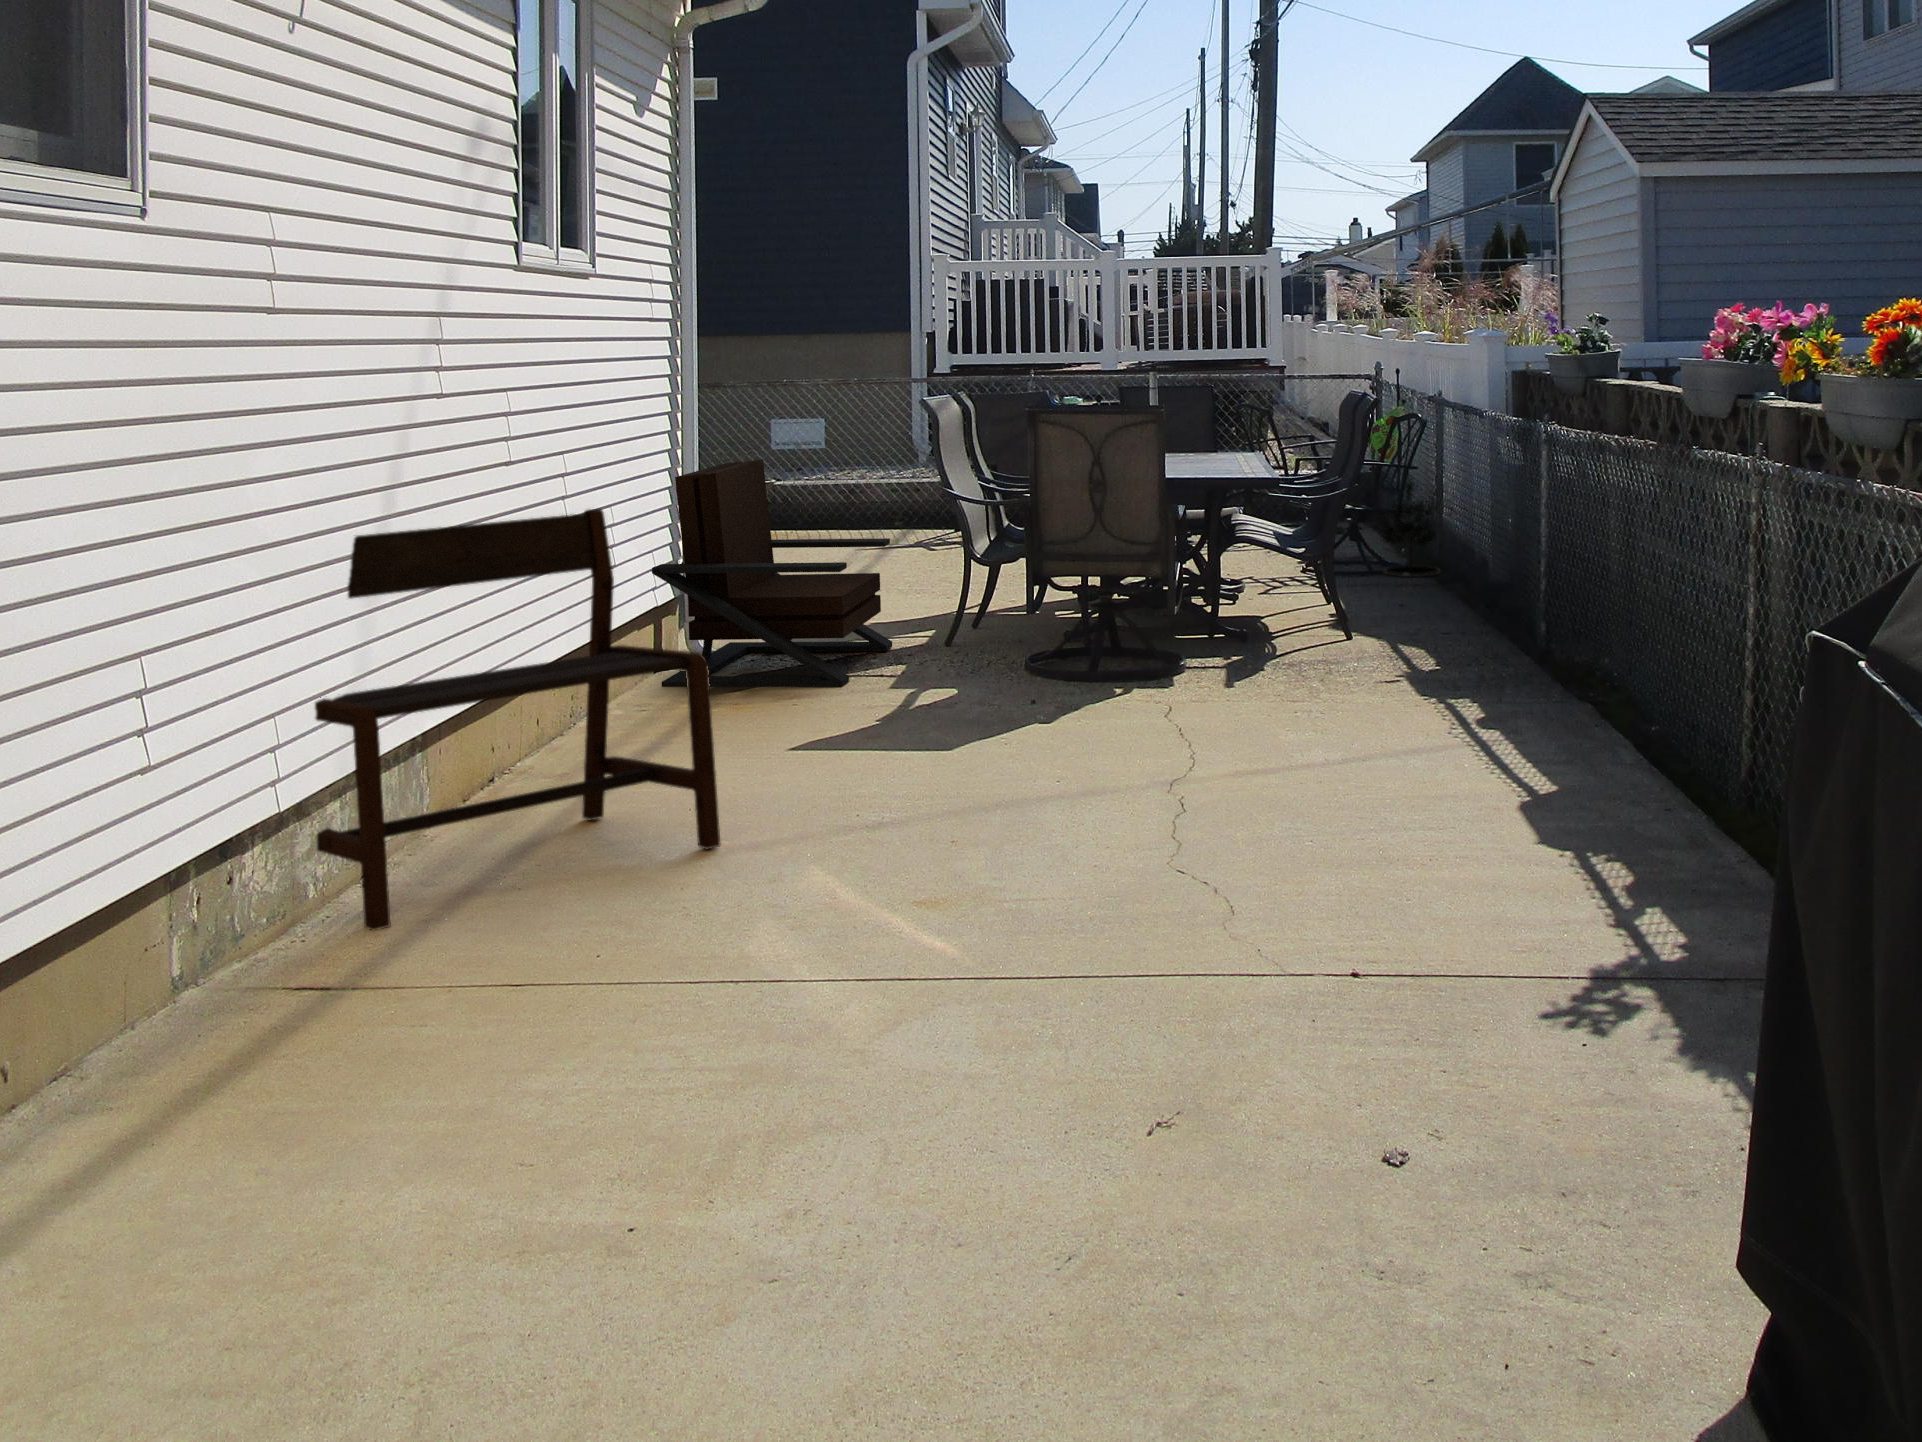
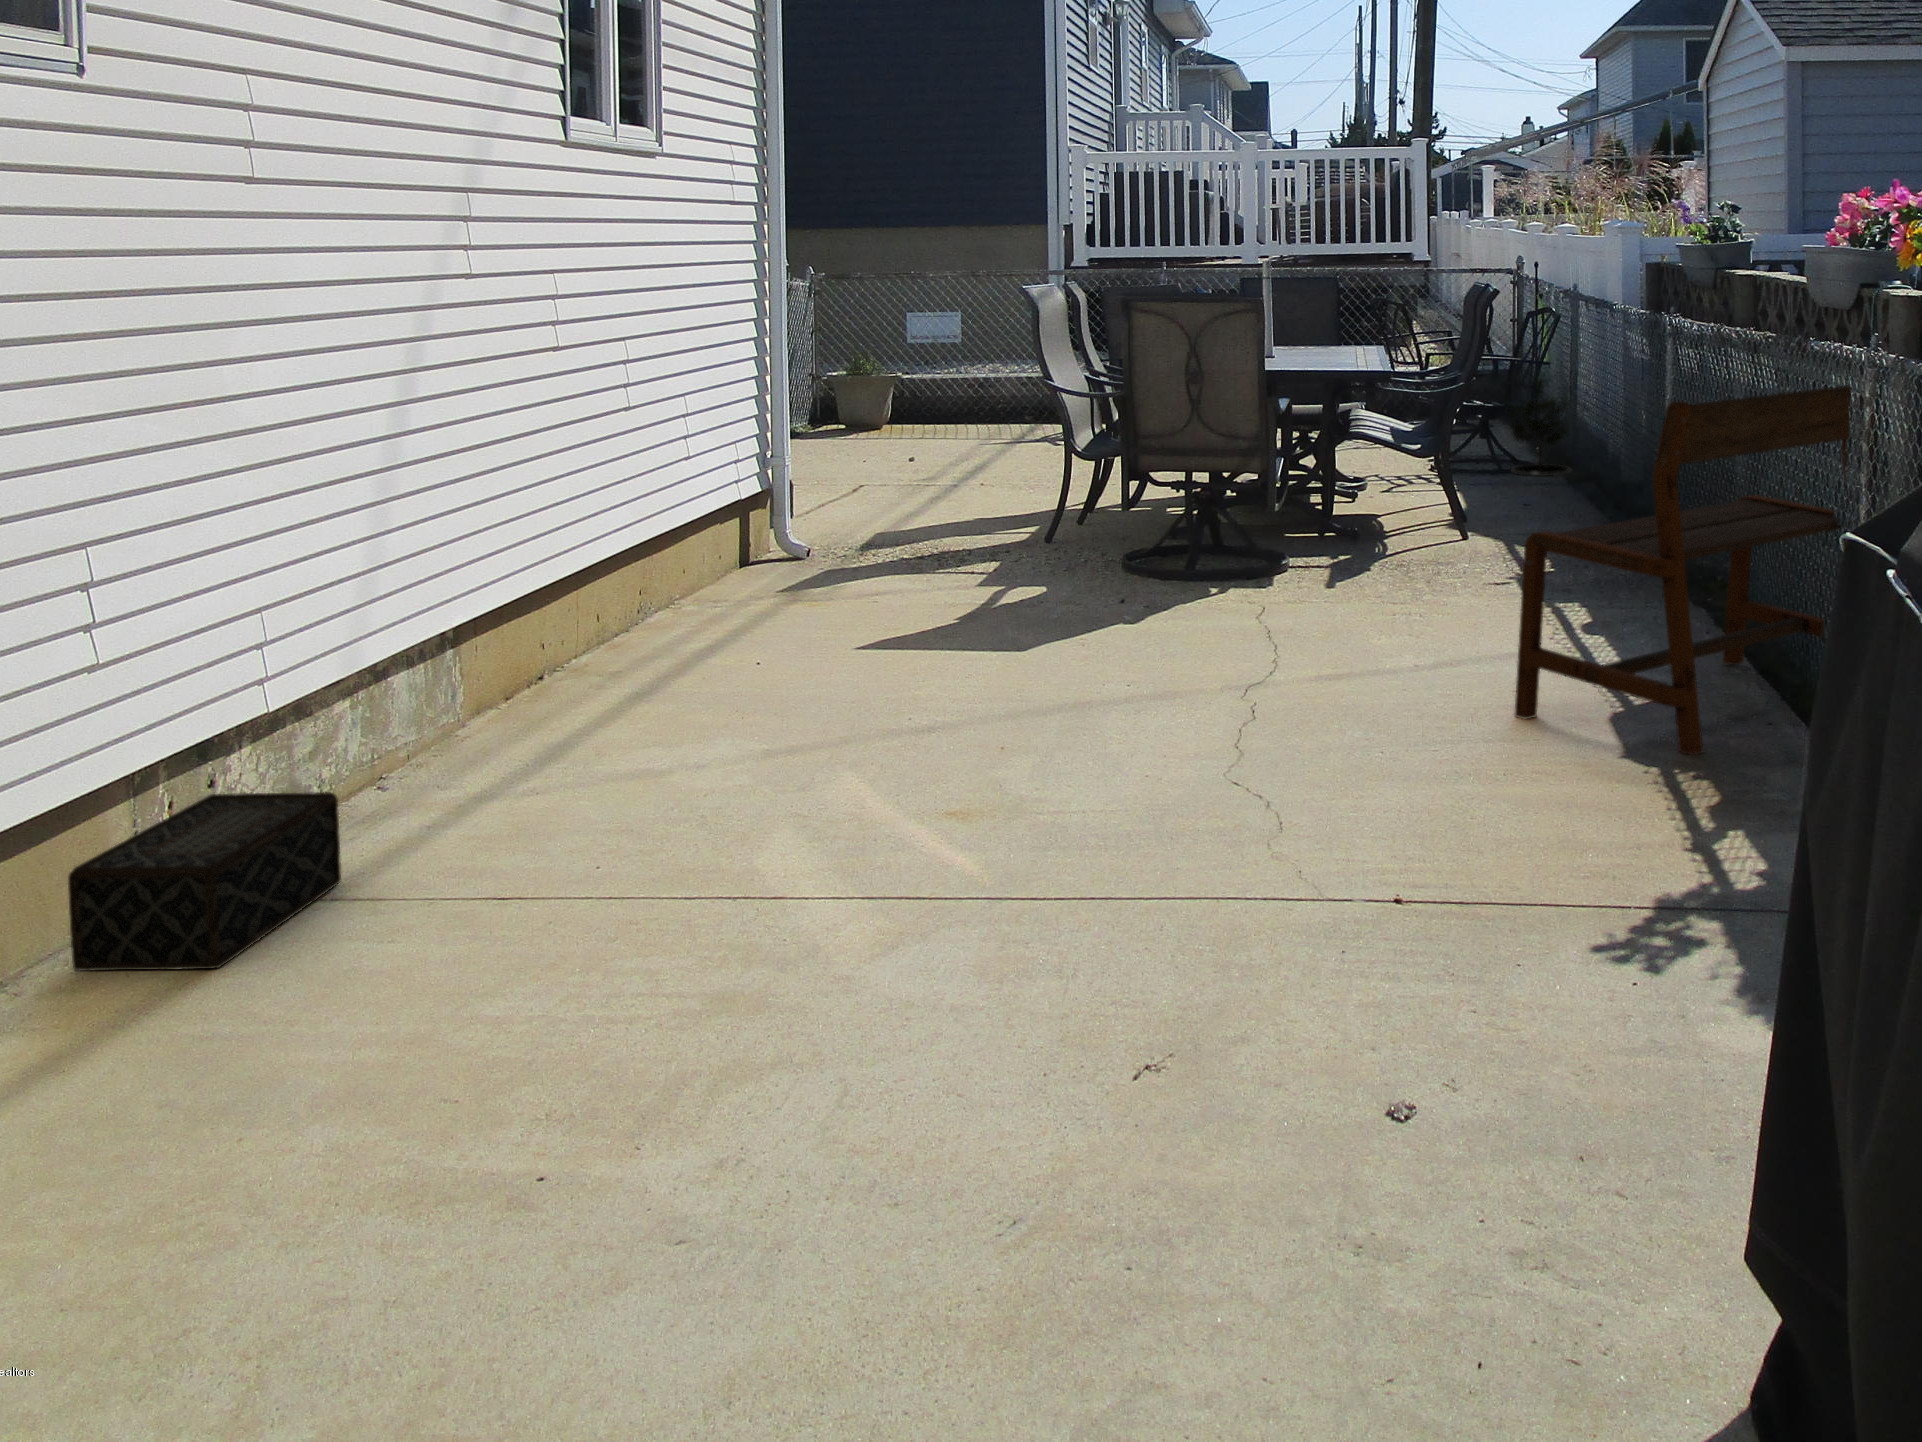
lounge chair: present [652,459,892,687] -> none [734,349,990,584]
bench: present [315,508,720,931] -> present [1515,385,1851,755]
woven basket: none [127,887,359,1056] -> present [68,792,341,971]

